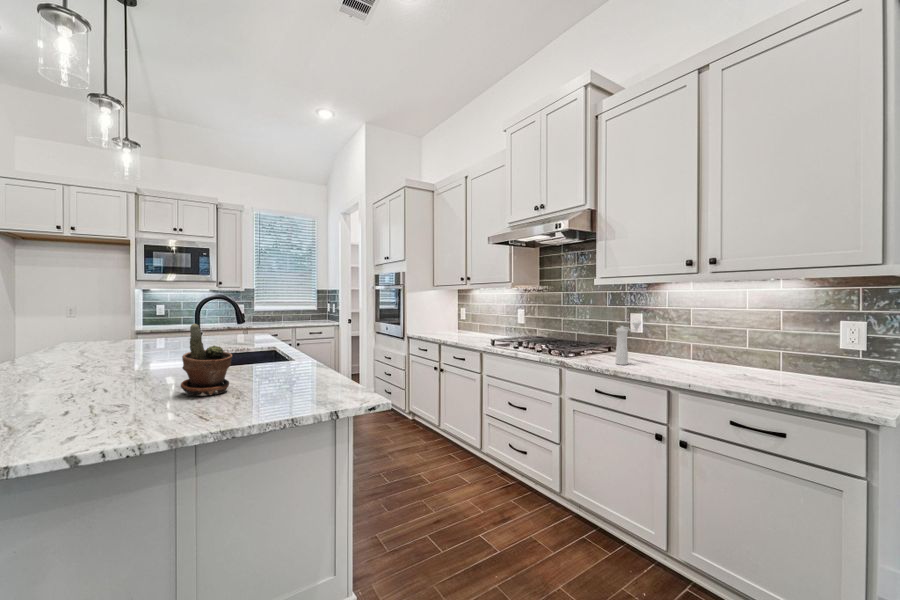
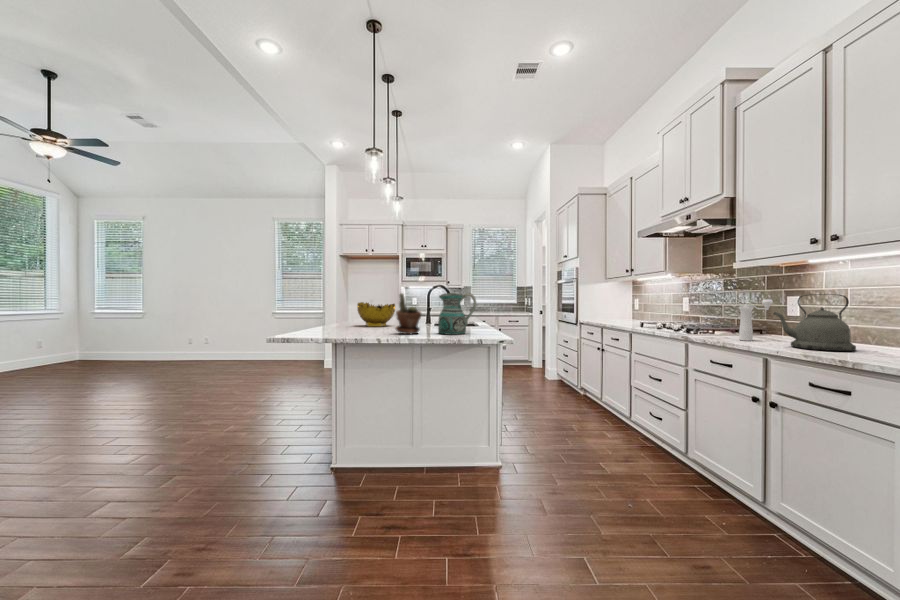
kettle: none [657,318,722,376] -> present [774,294,856,351]
ceramic pitcher: none [262,319,325,389] -> present [438,293,476,335]
decorative bowl: none [77,330,159,375] -> present [357,302,395,327]

